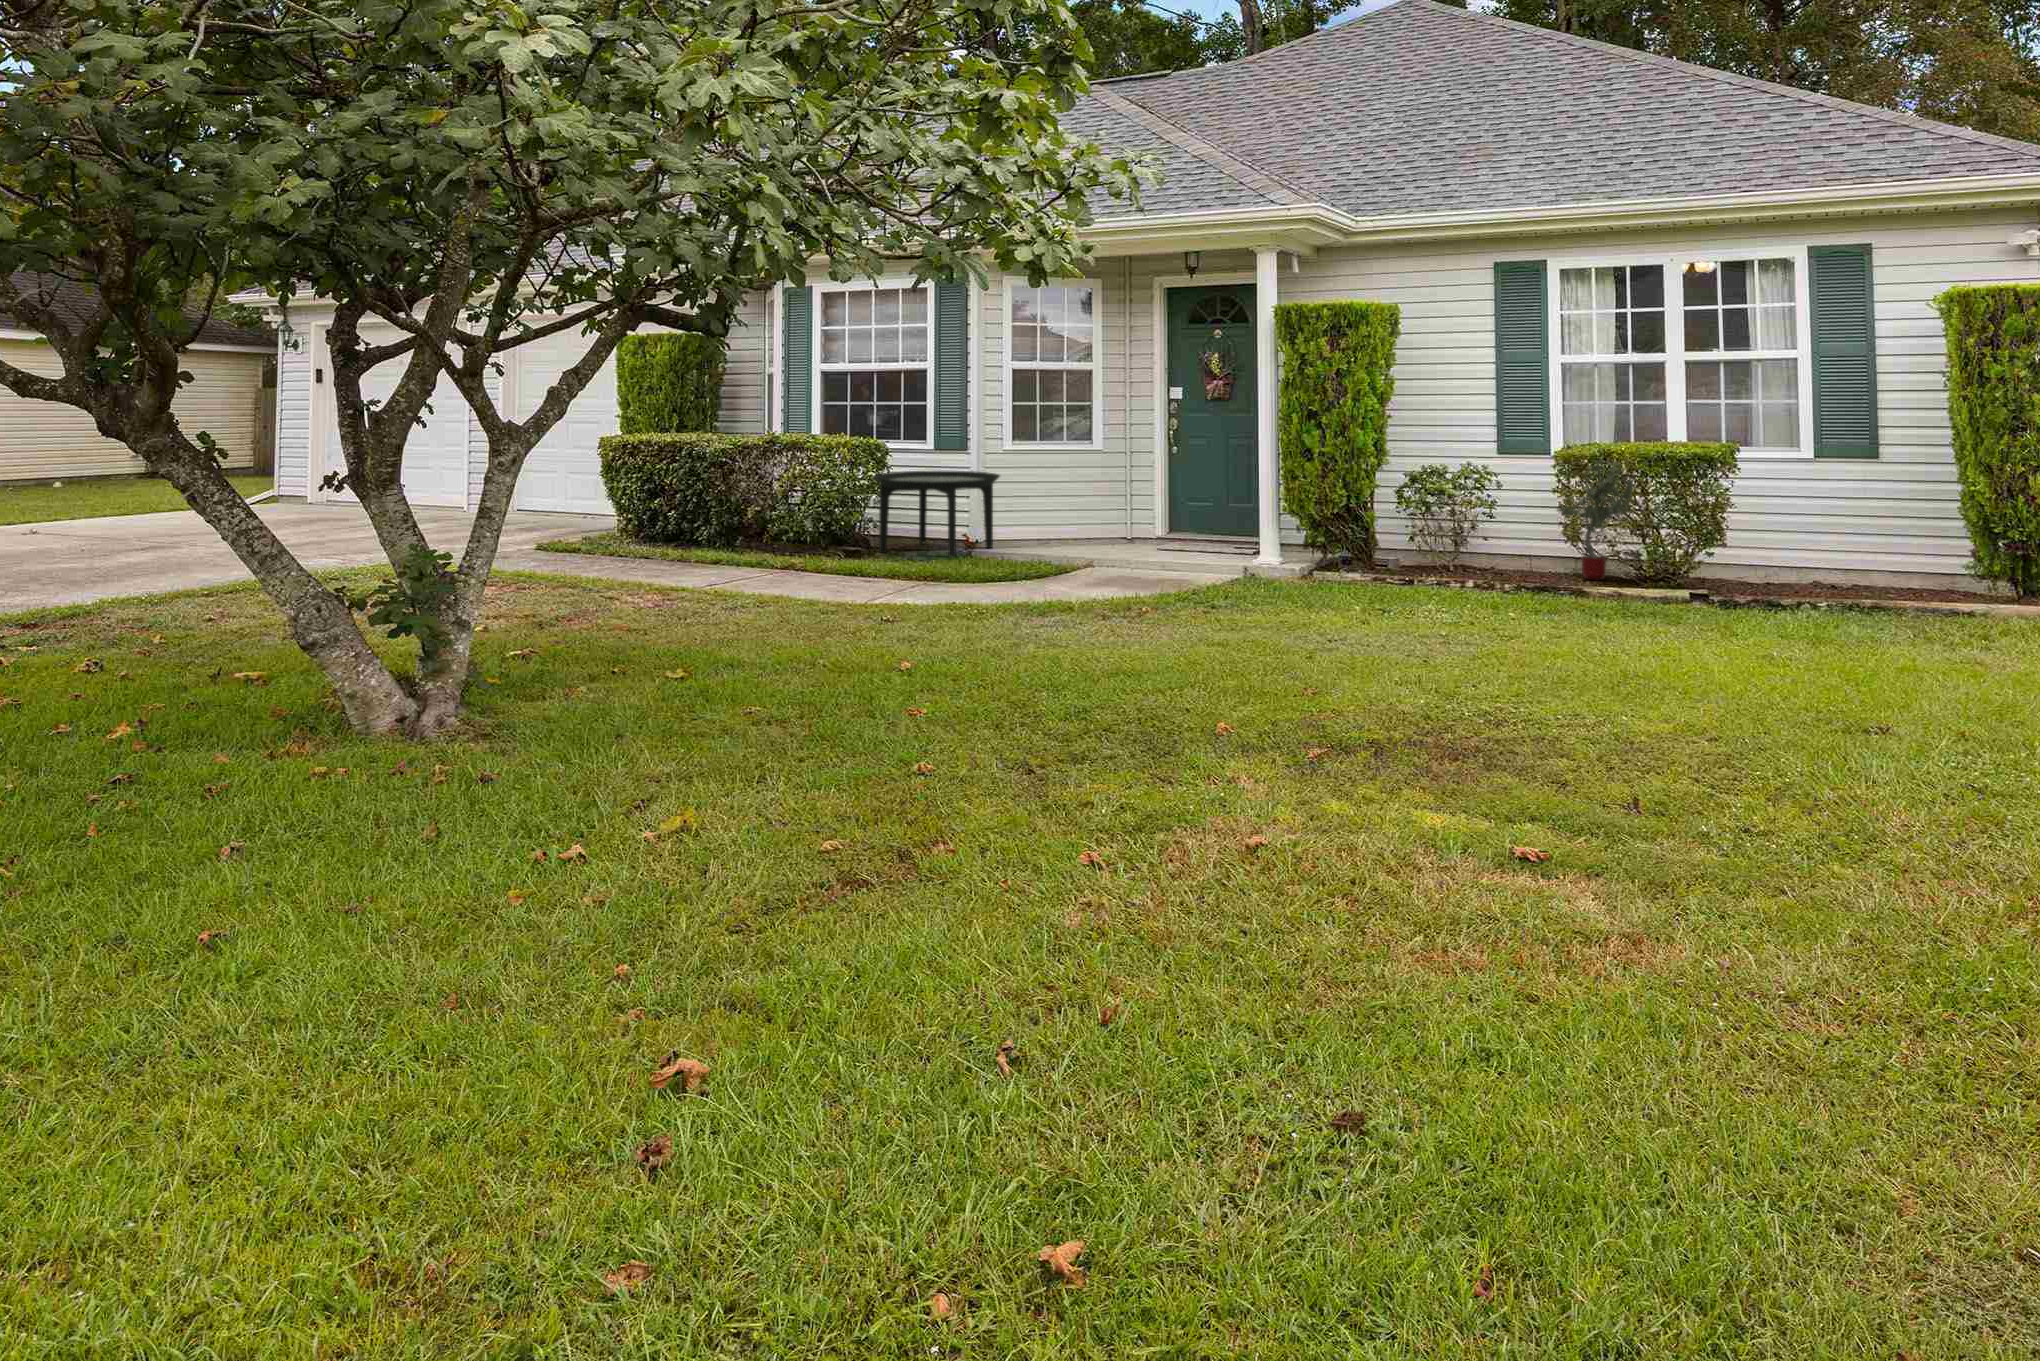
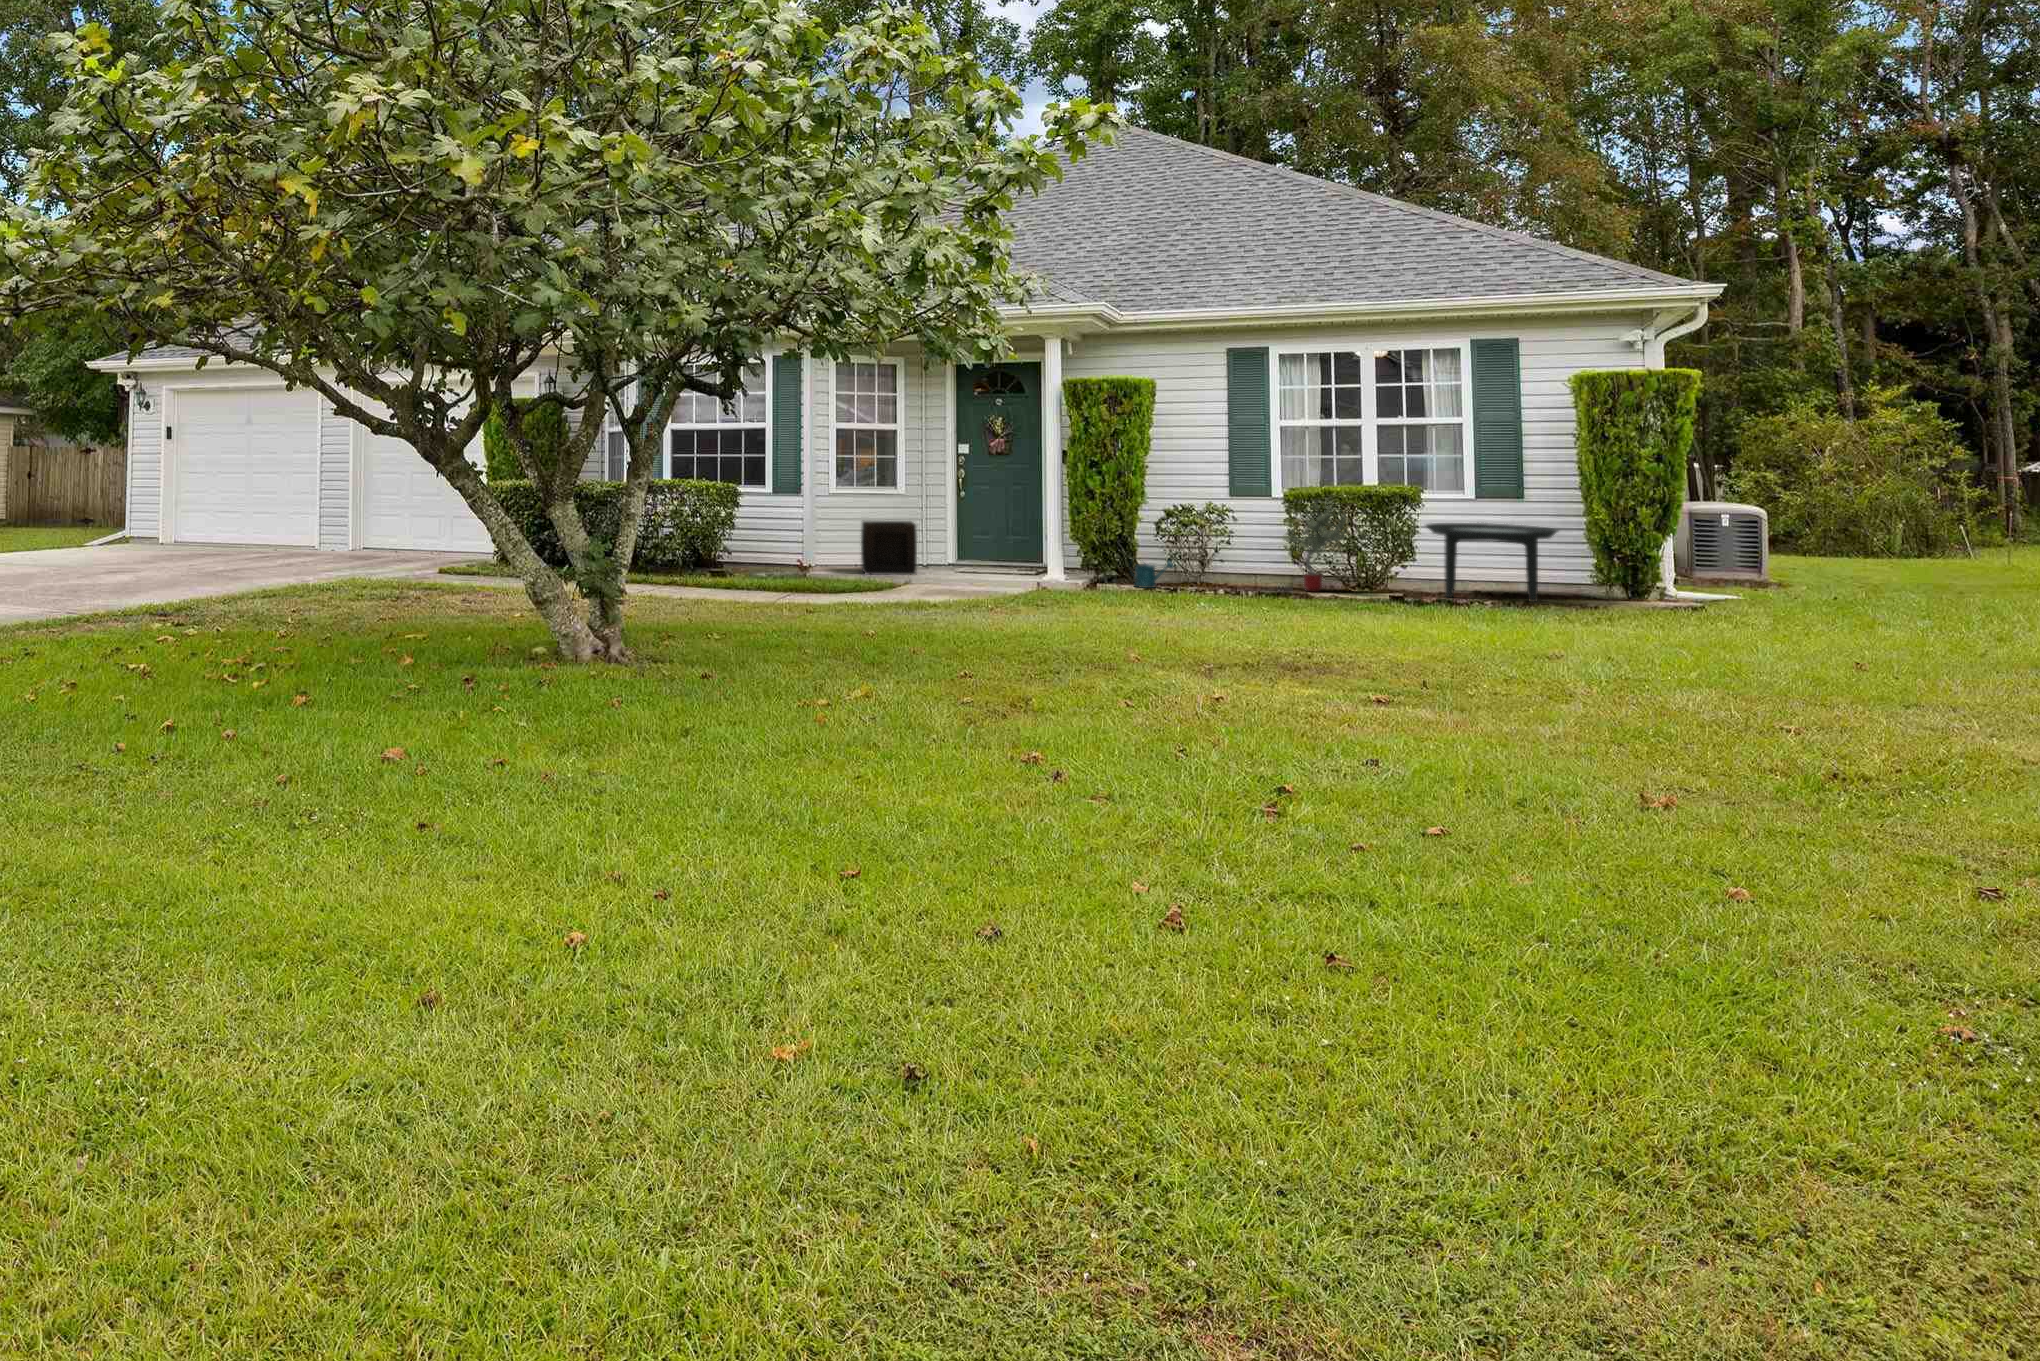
round table: present [874,471,1000,557] -> present [1426,523,1558,602]
wooden crate: none [1042,483,1109,553] -> present [861,521,917,575]
watering can: none [1359,535,1412,573] -> present [1130,561,1173,588]

